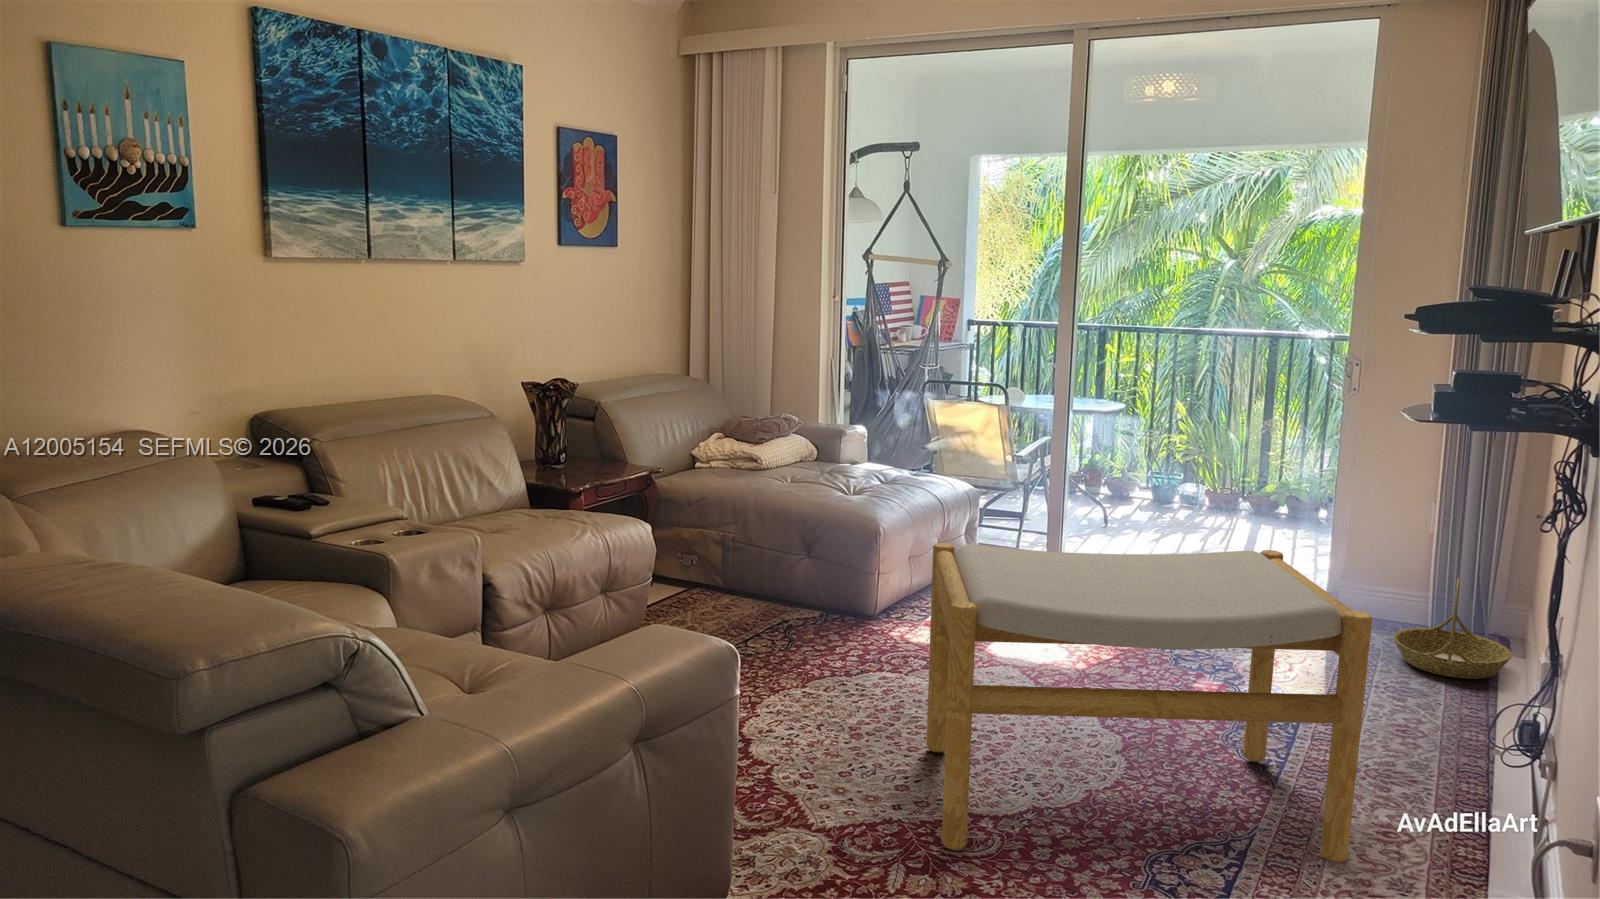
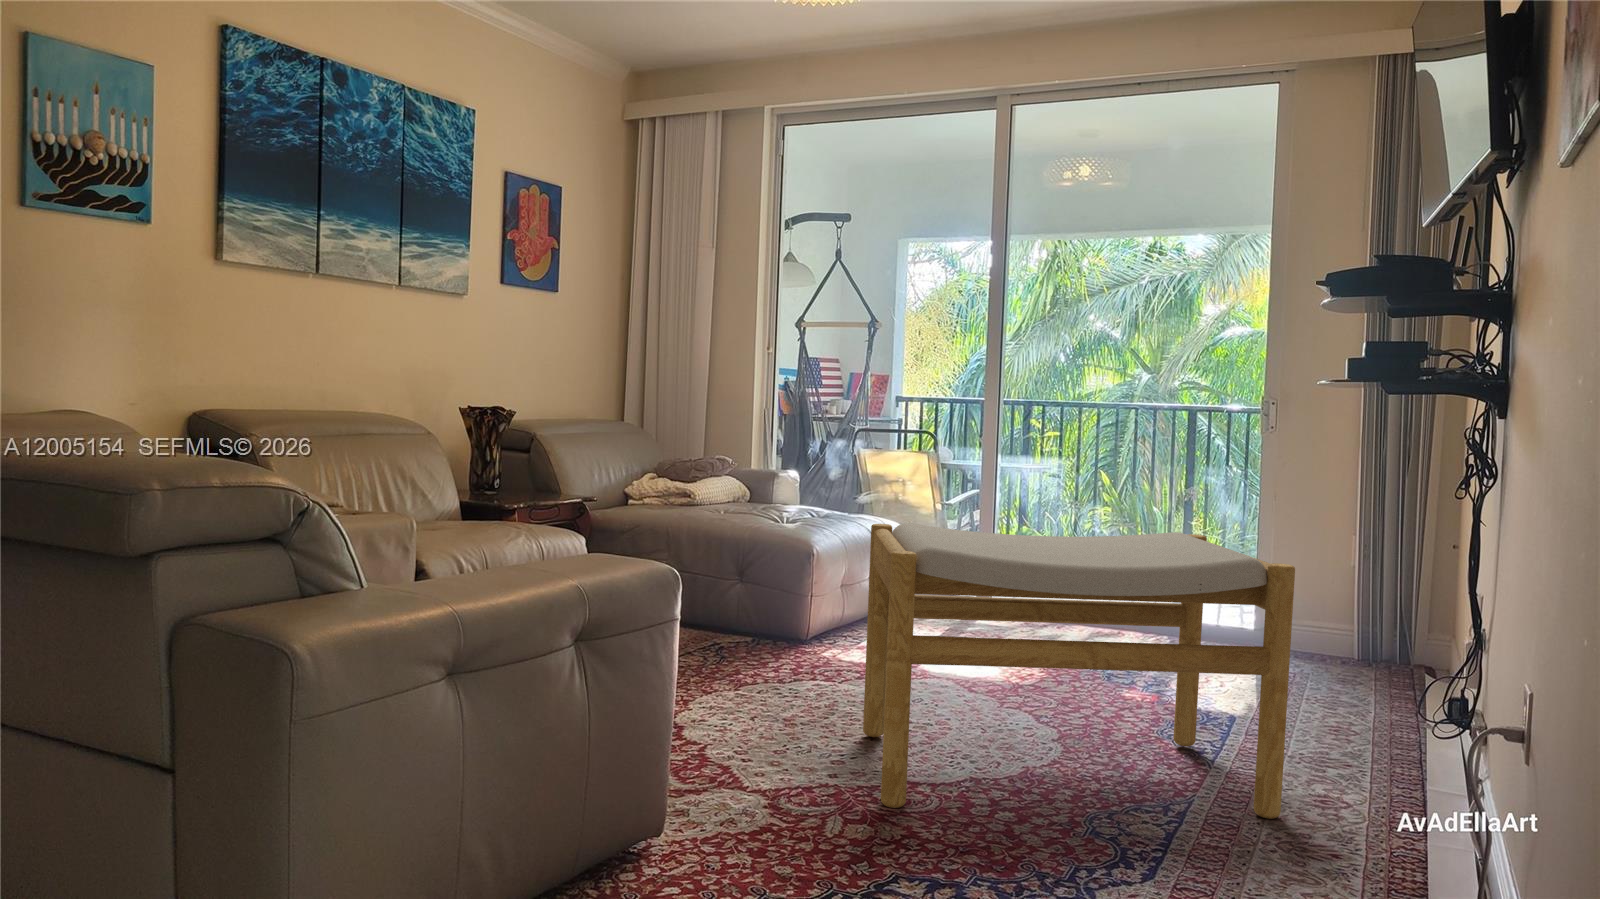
basket: present [1393,578,1512,679] -> none [1309,598,1422,693]

